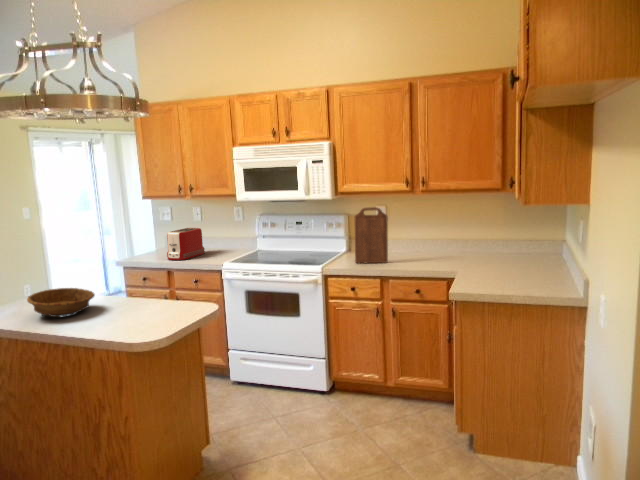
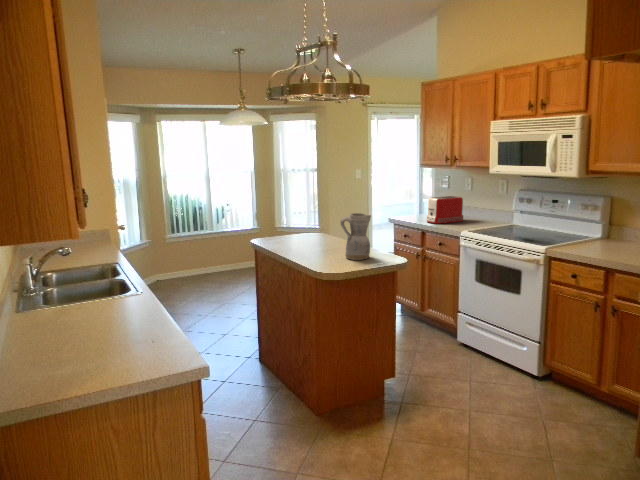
cutting board: present [355,207,388,263] -> none [589,190,635,255]
ceramic pitcher: none [135,260,174,319] -> present [341,213,371,260]
decorative bowl: present [27,288,95,317] -> none [286,227,330,247]

